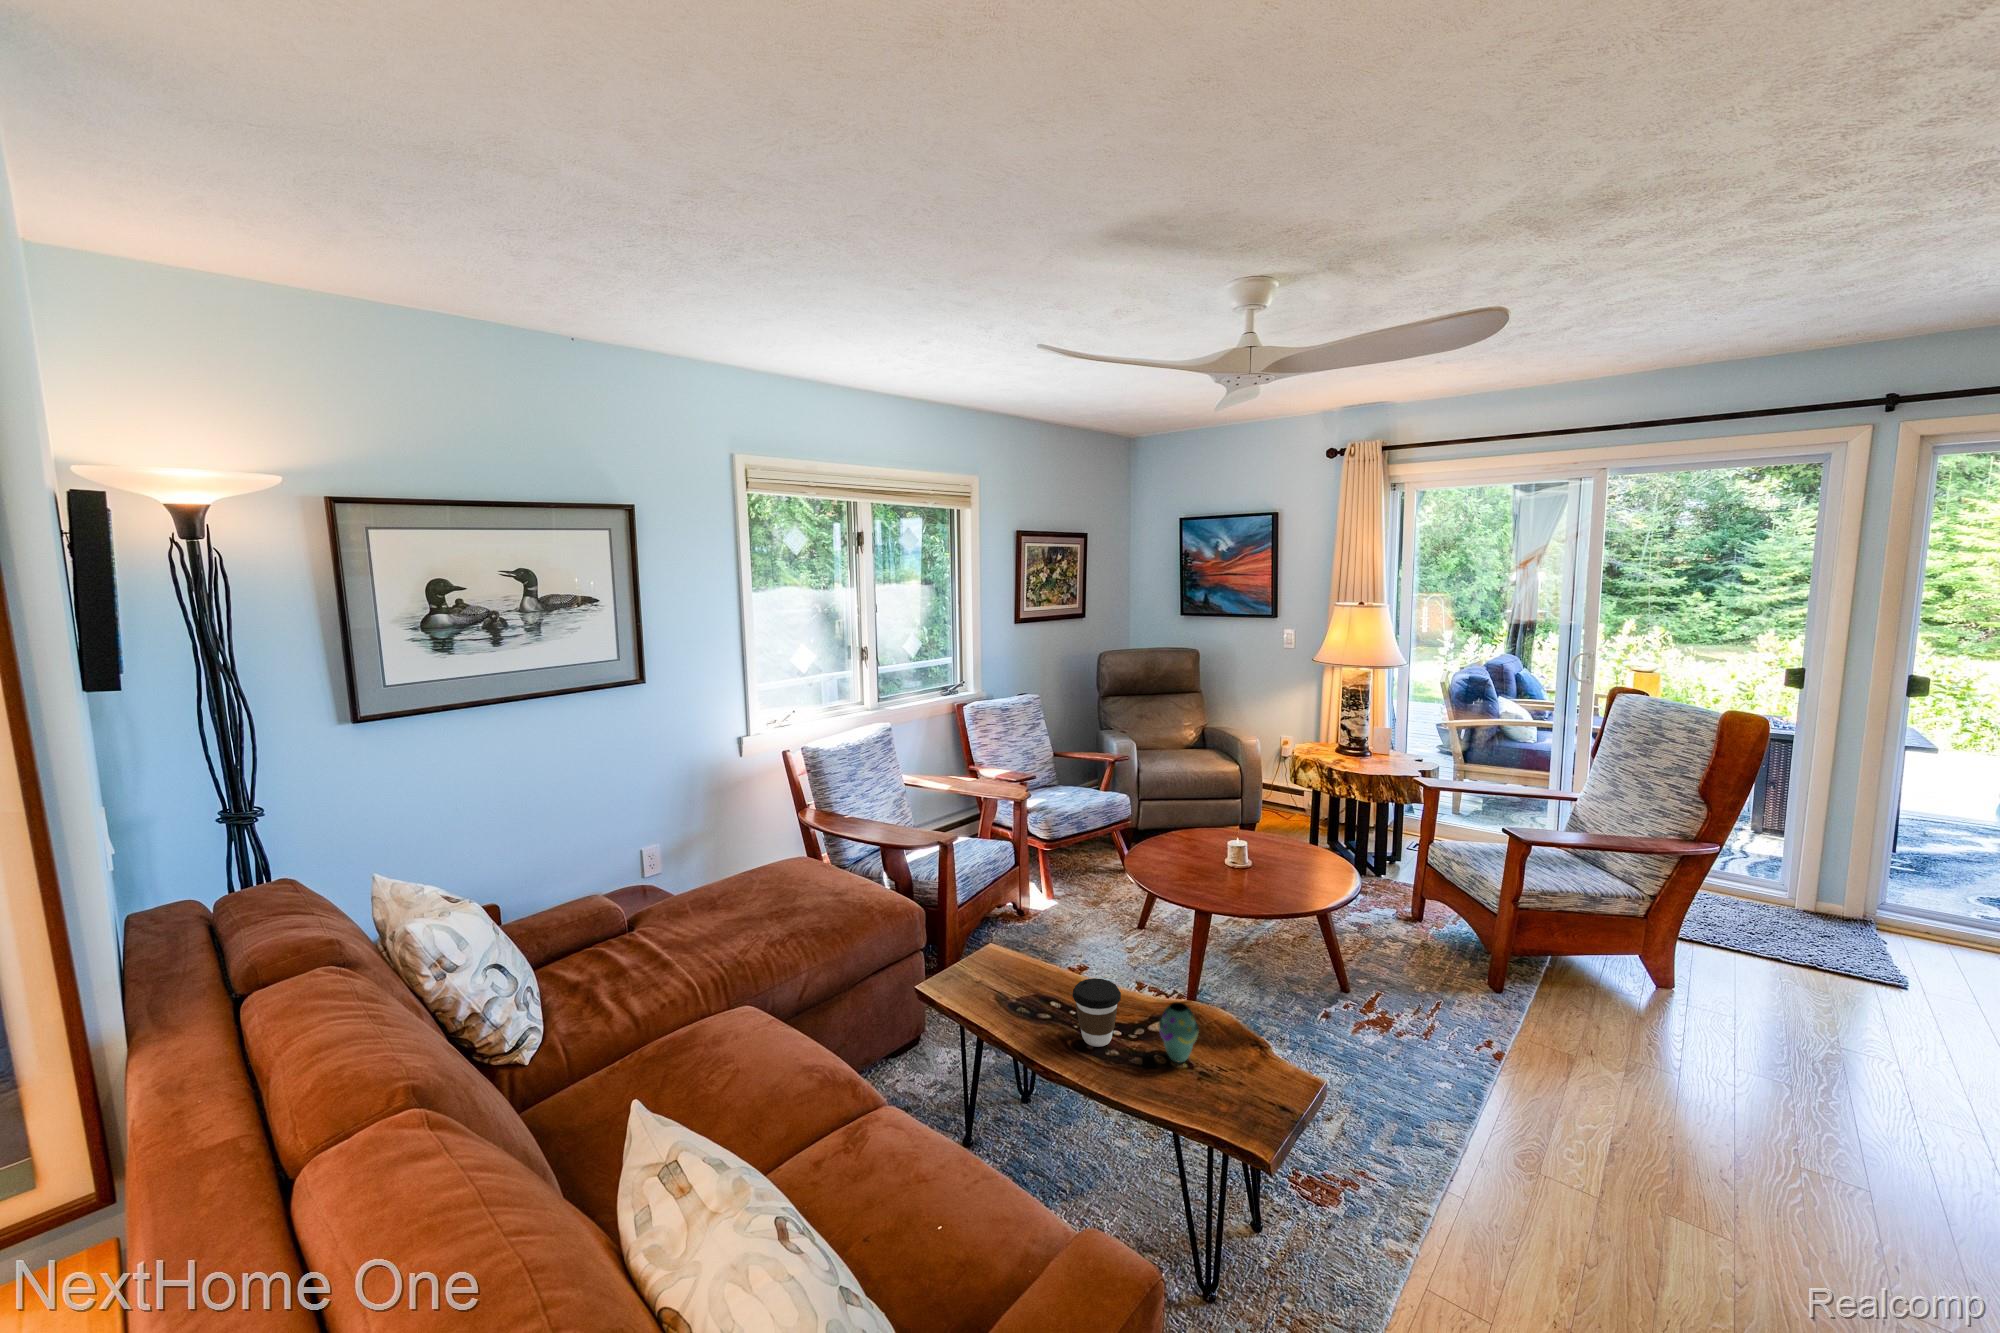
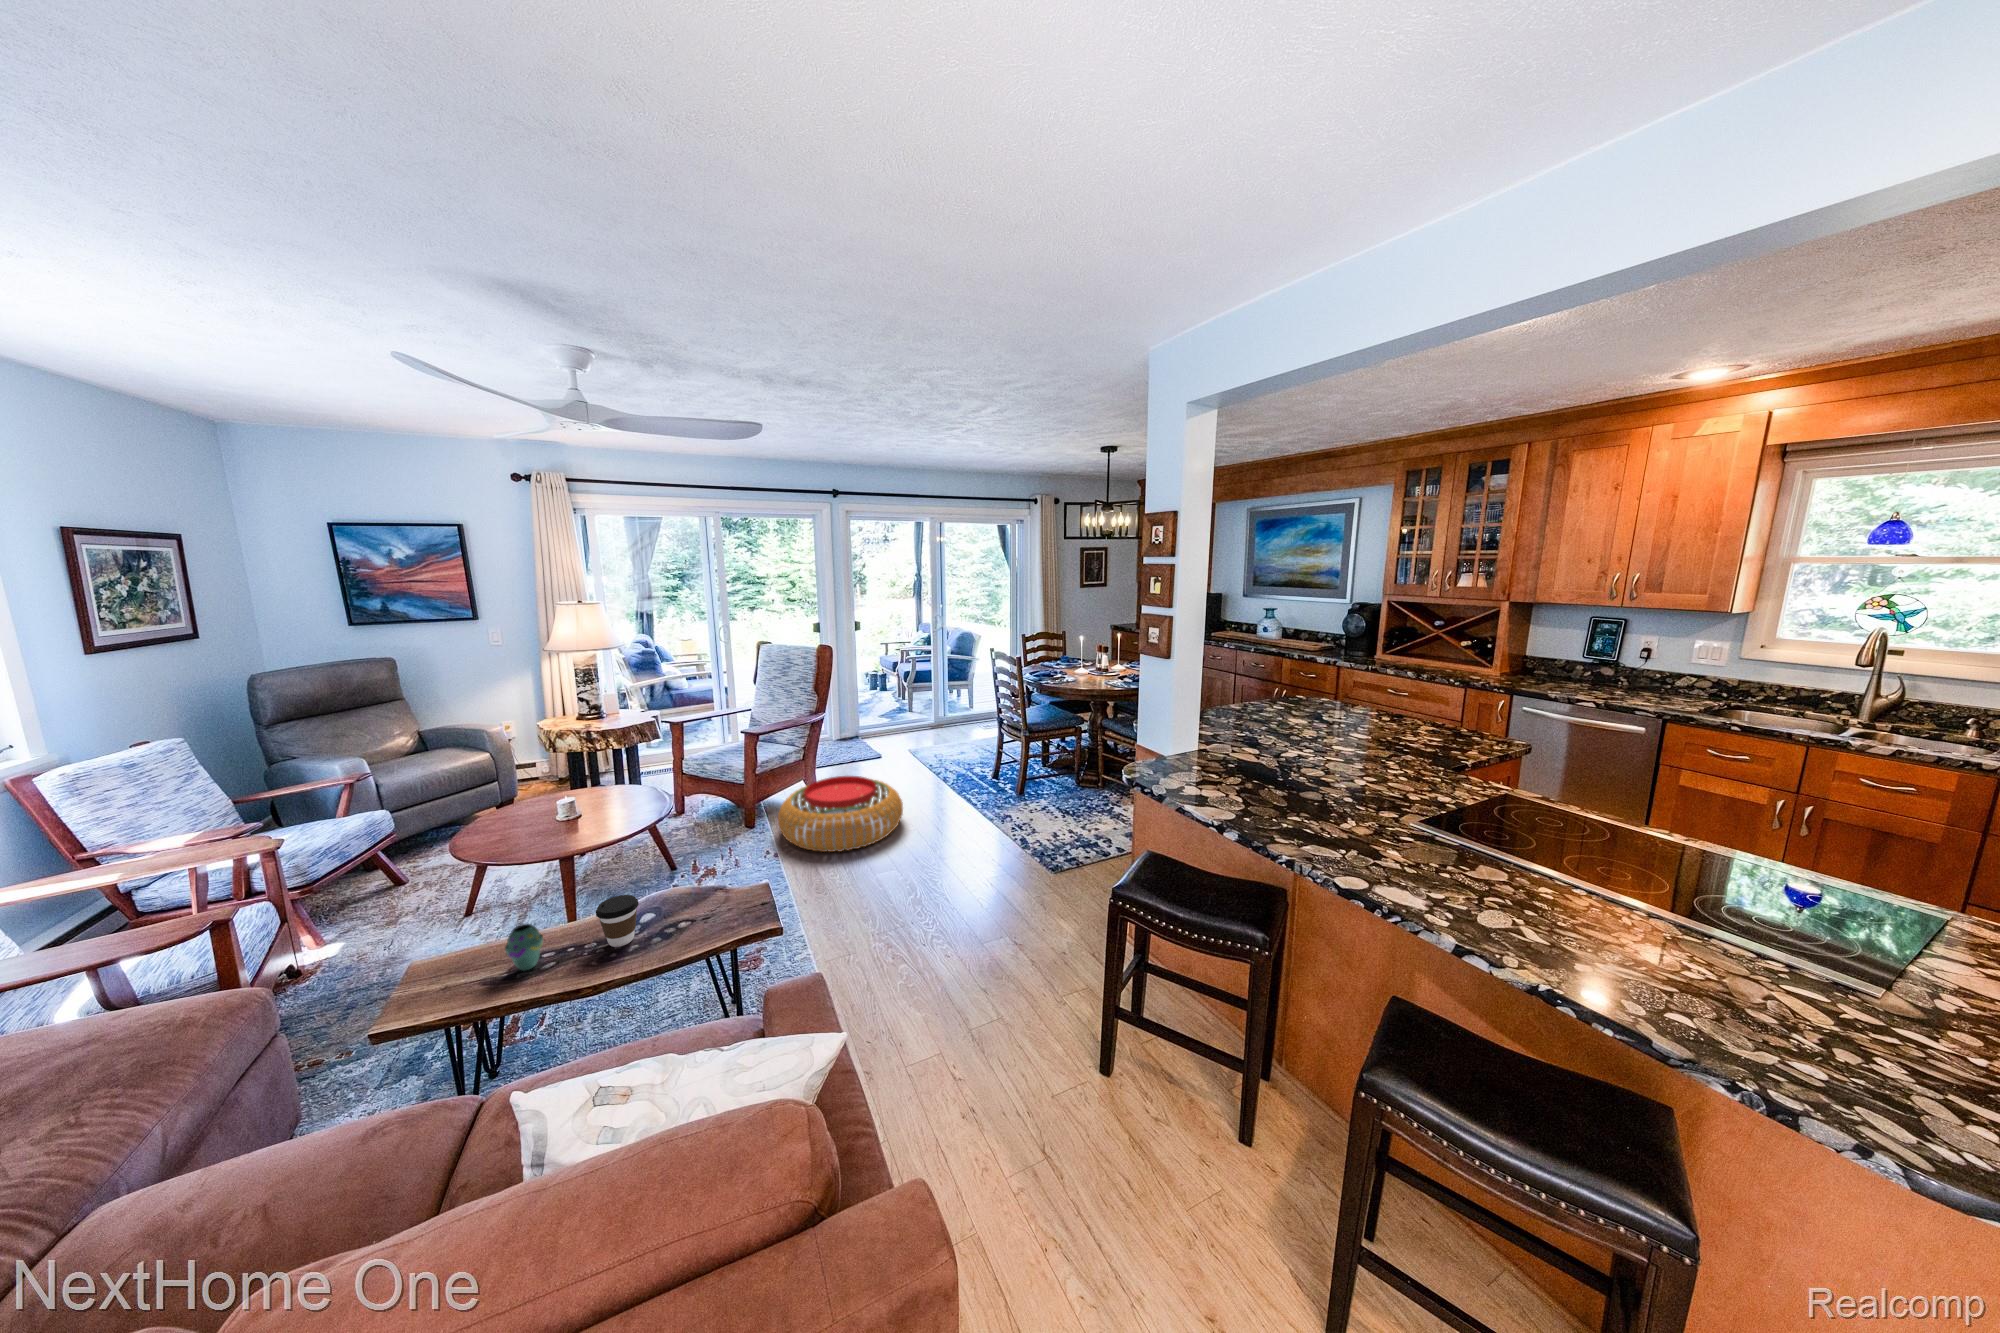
pouf: none [1528,962,1847,1152] -> present [778,776,903,852]
vase: present [1159,1002,1199,1062] -> present [505,924,543,970]

